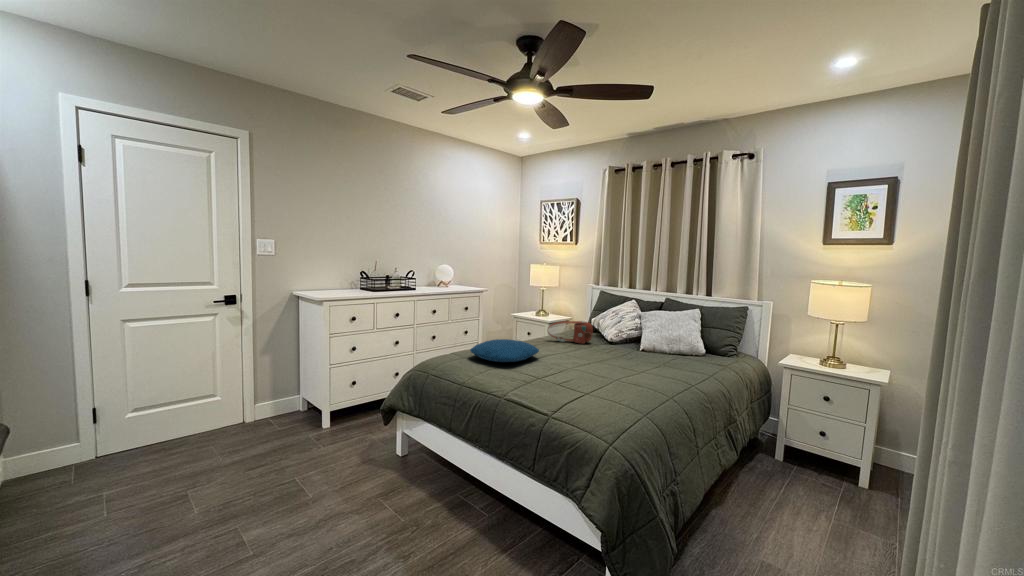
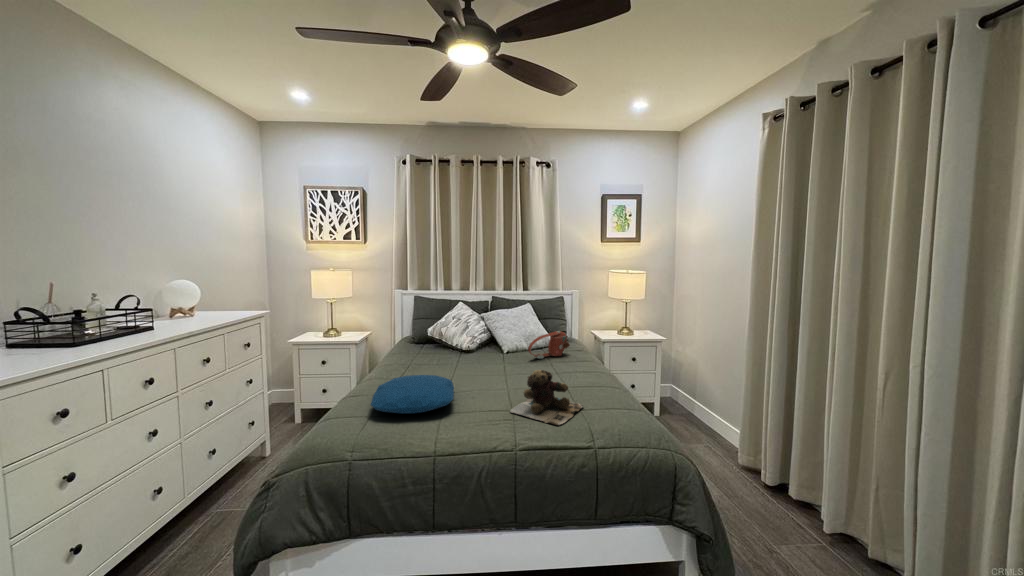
handbag: present [548,321,593,344] -> present [528,331,570,359]
teddy bear: none [547,350,608,394] -> present [510,370,583,425]

